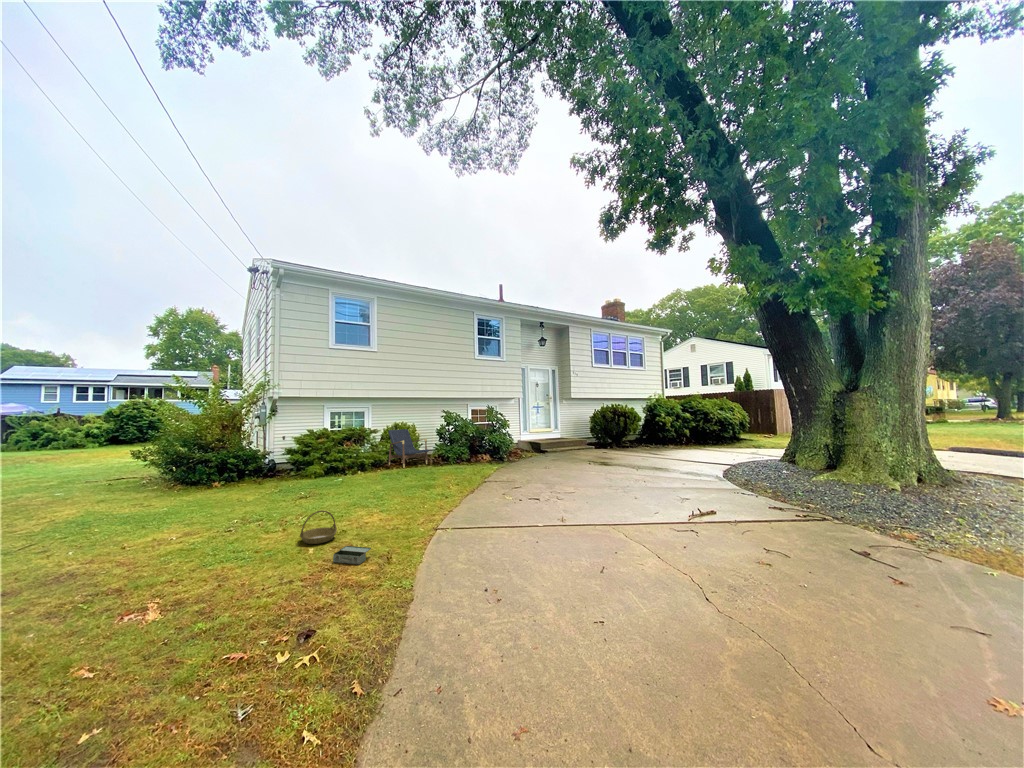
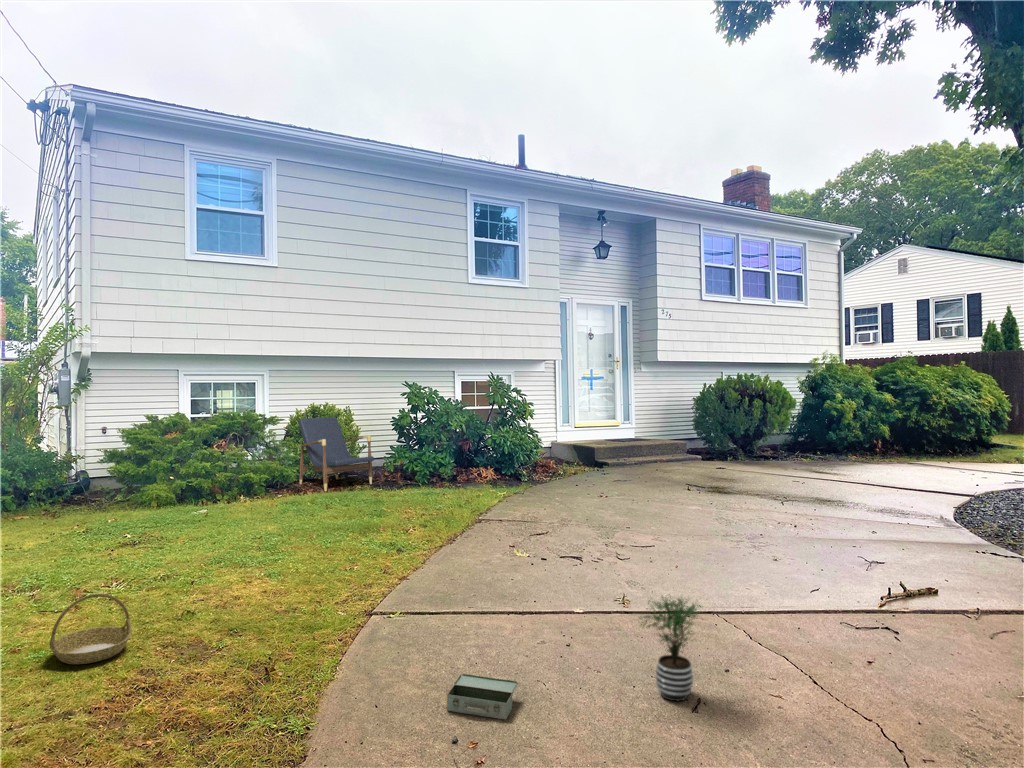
potted plant: none [577,500,609,548] -> present [639,597,701,701]
toolbox: present [333,546,371,564] -> present [447,674,518,720]

